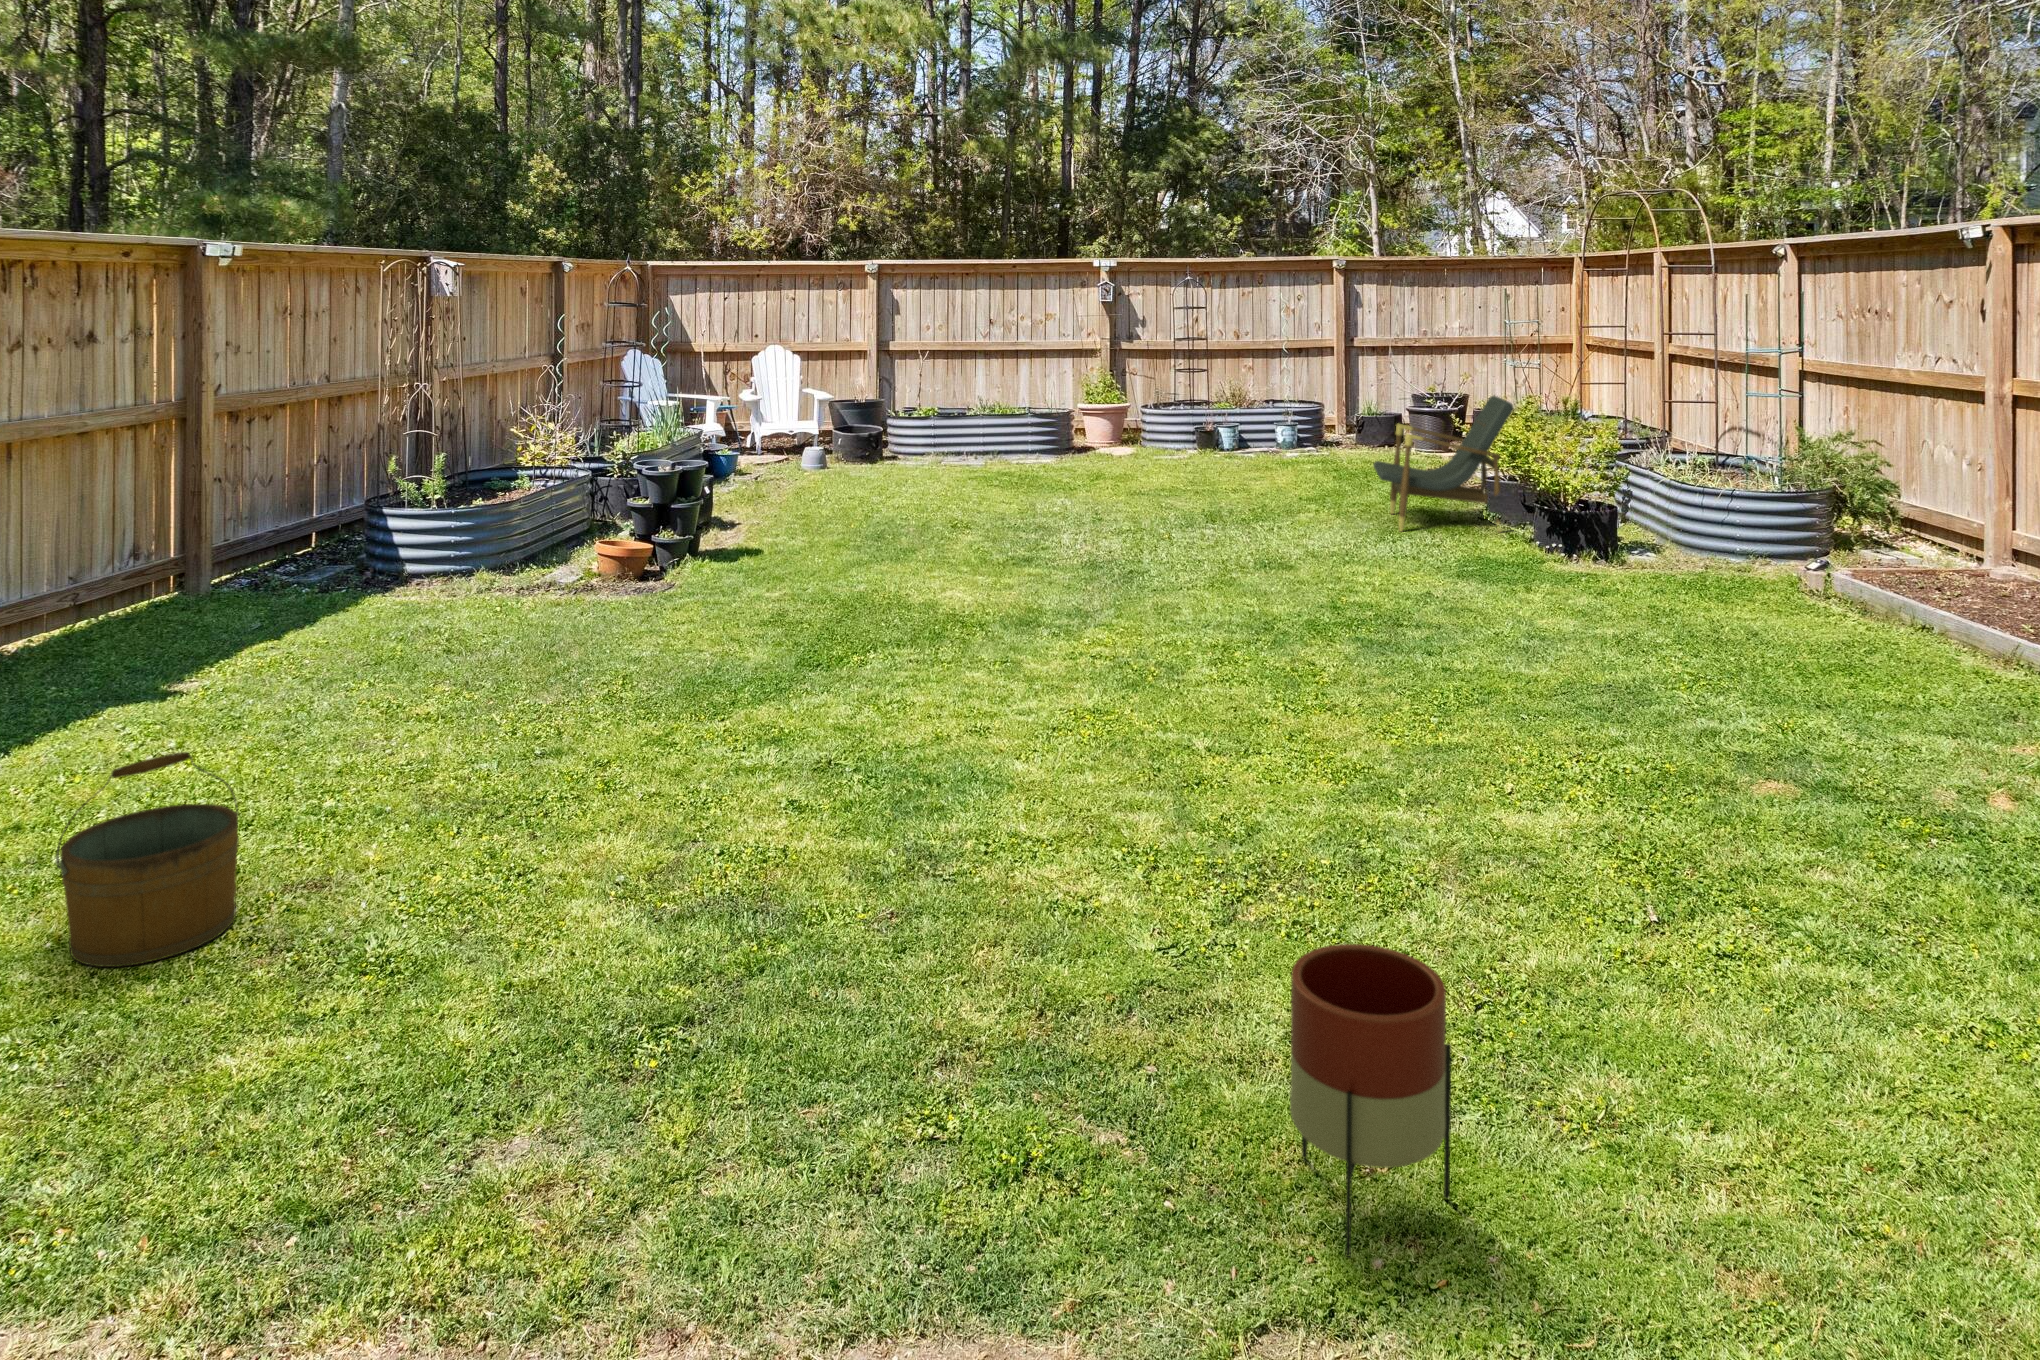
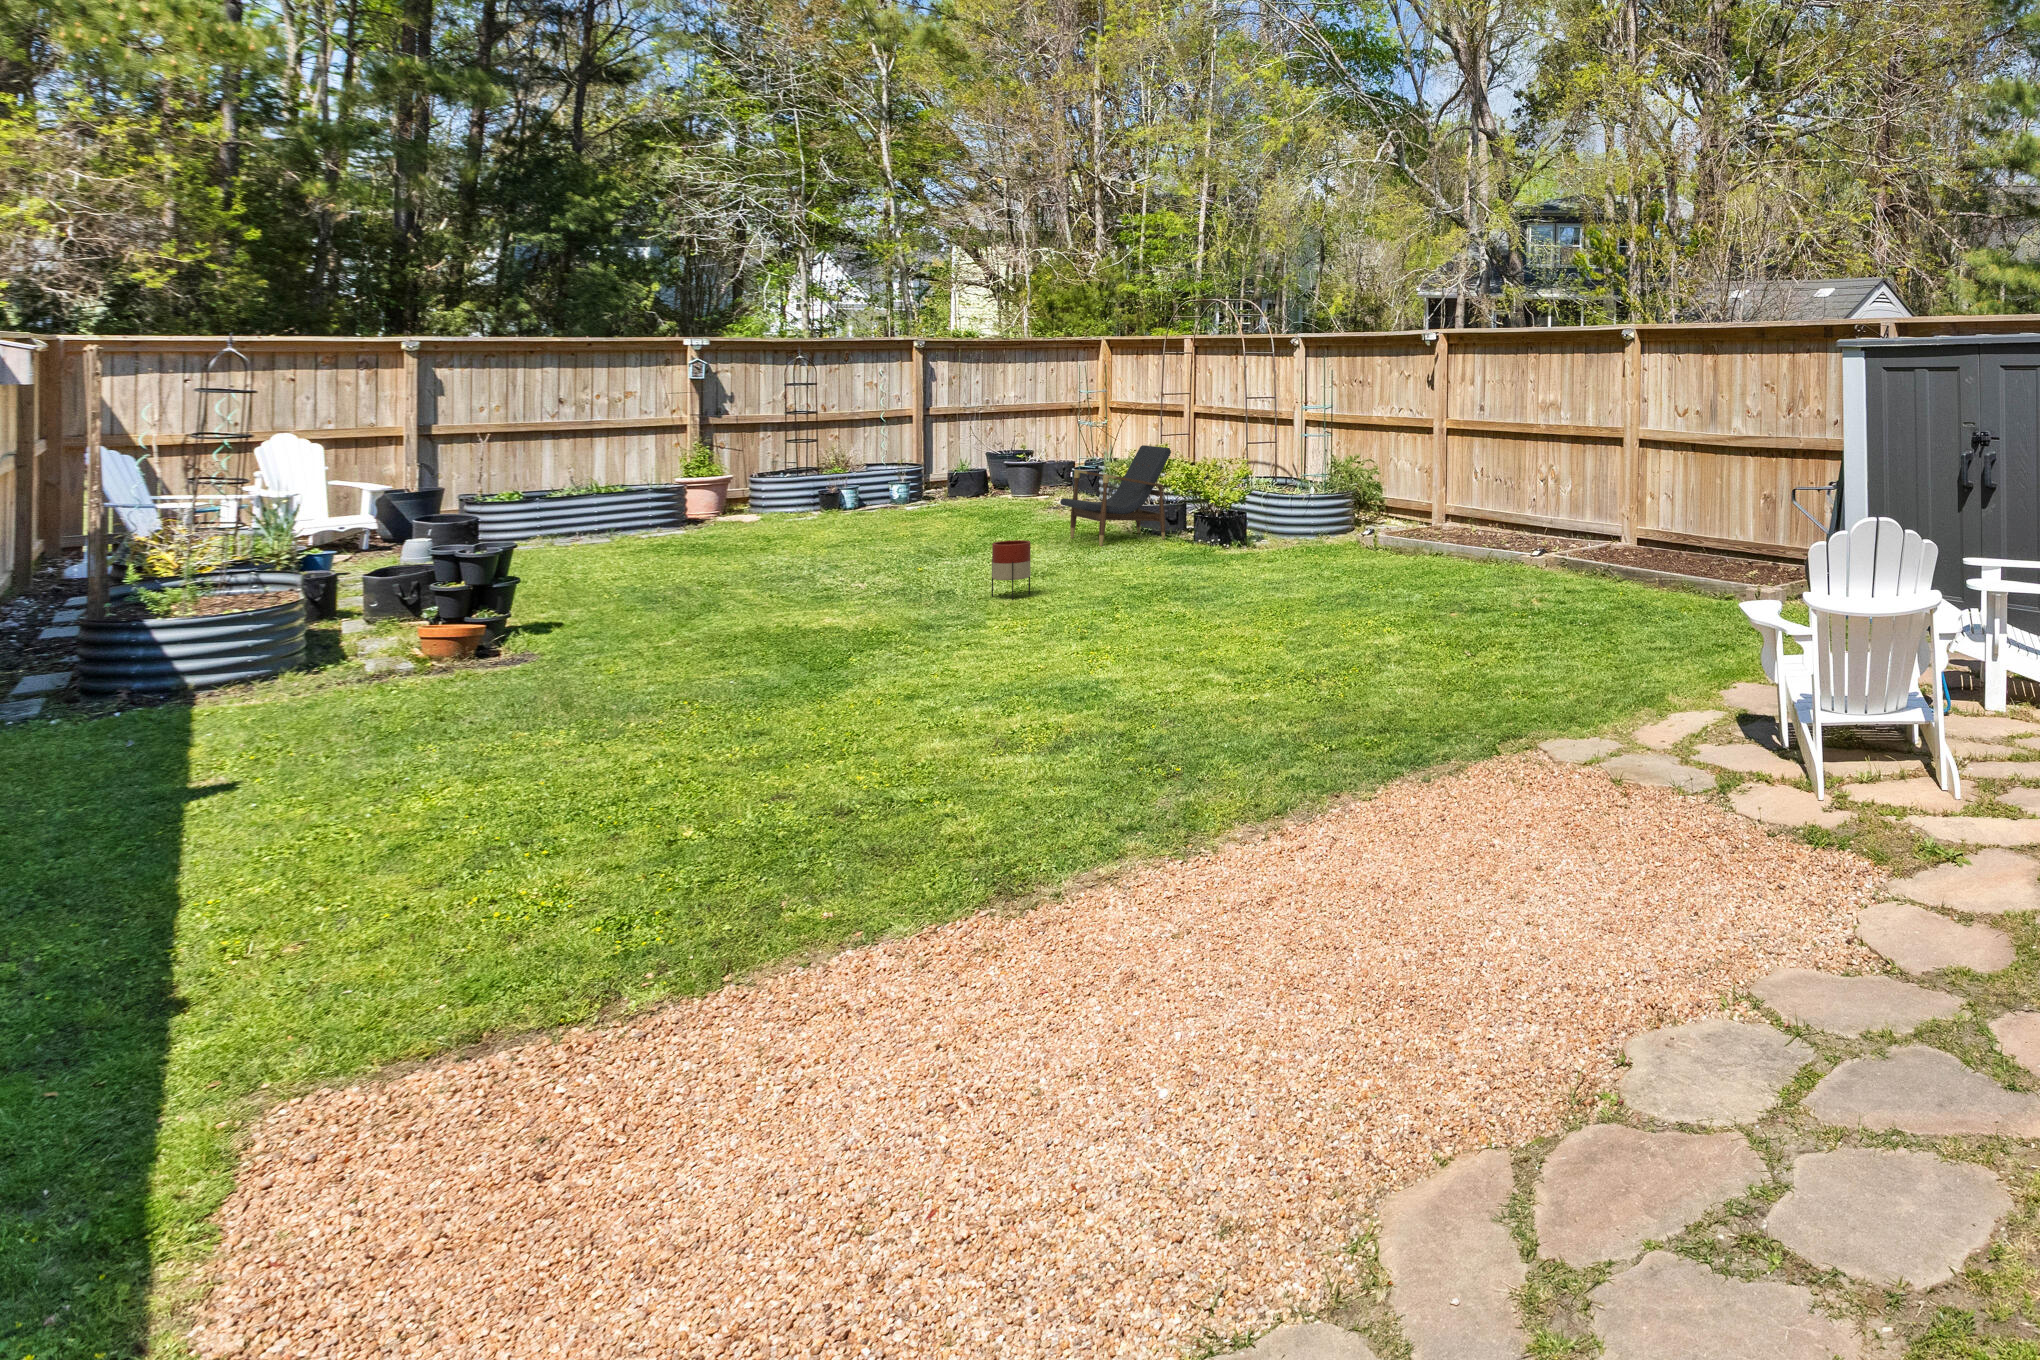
bucket: present [56,752,239,967] -> none [781,685,893,825]
planter: present [1290,944,1451,1257] -> present [992,540,1031,600]

